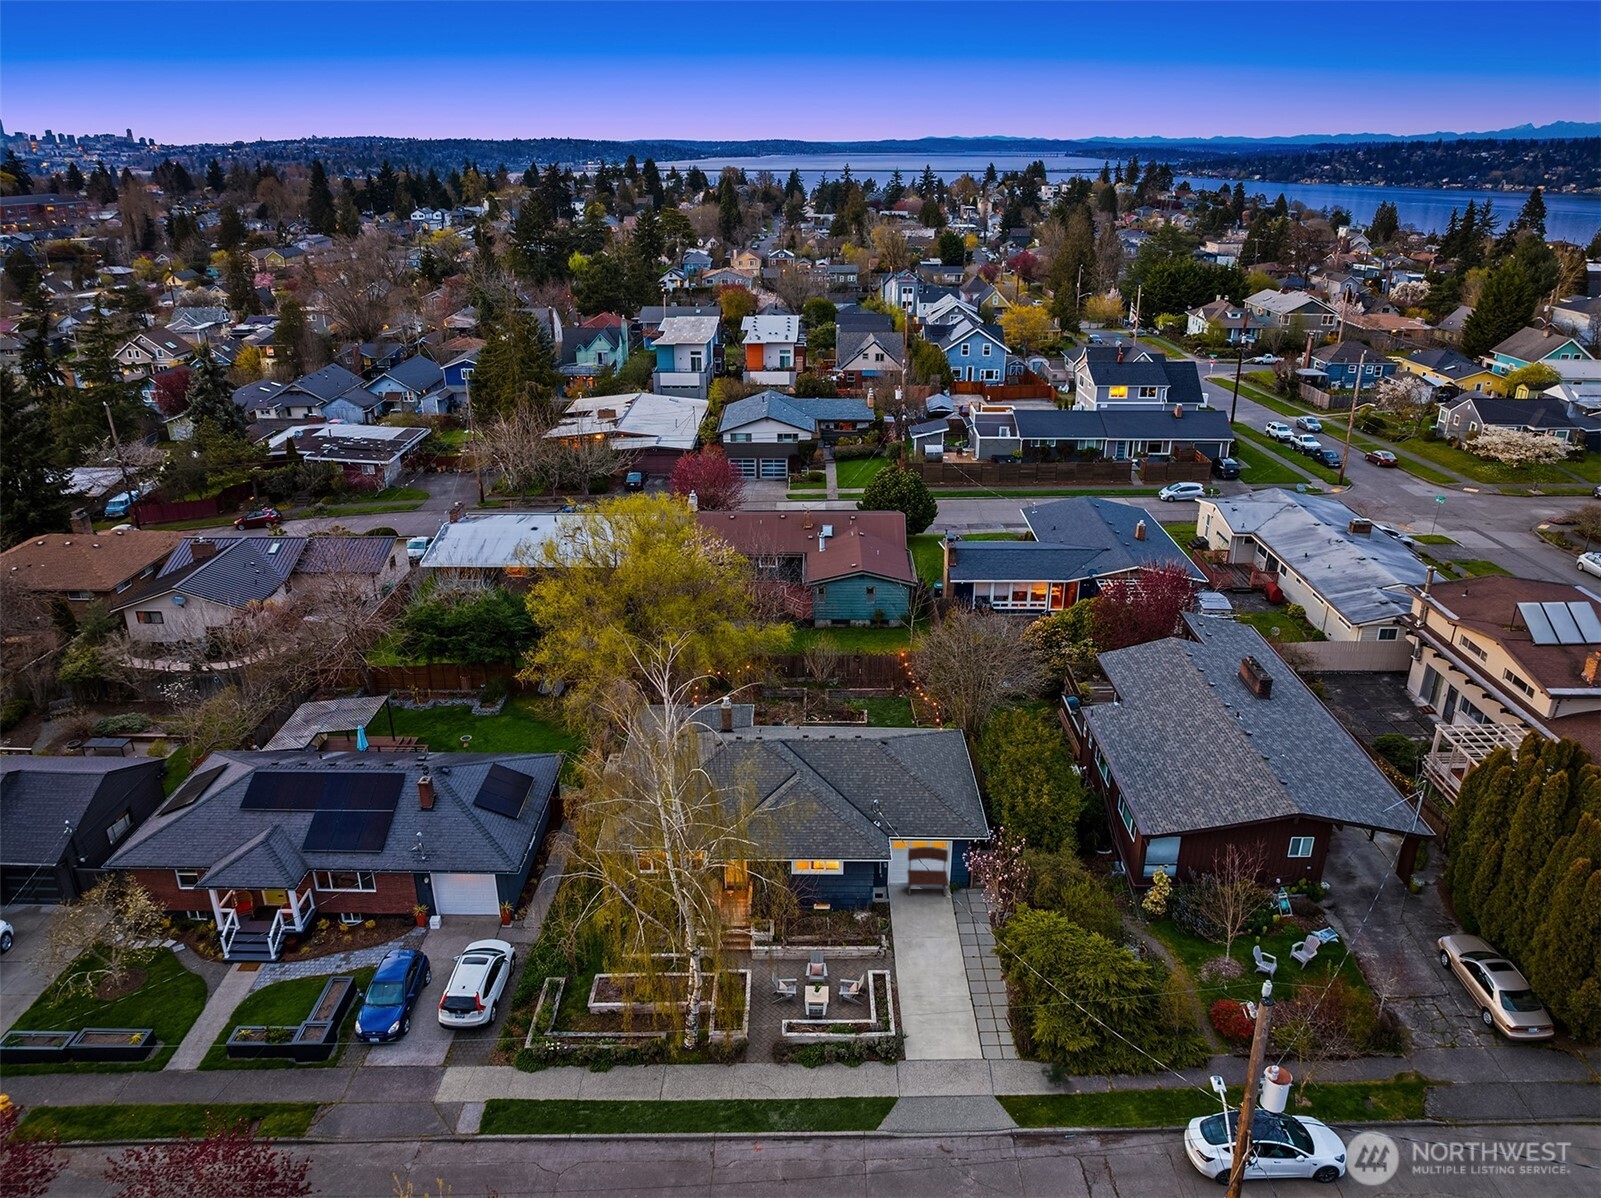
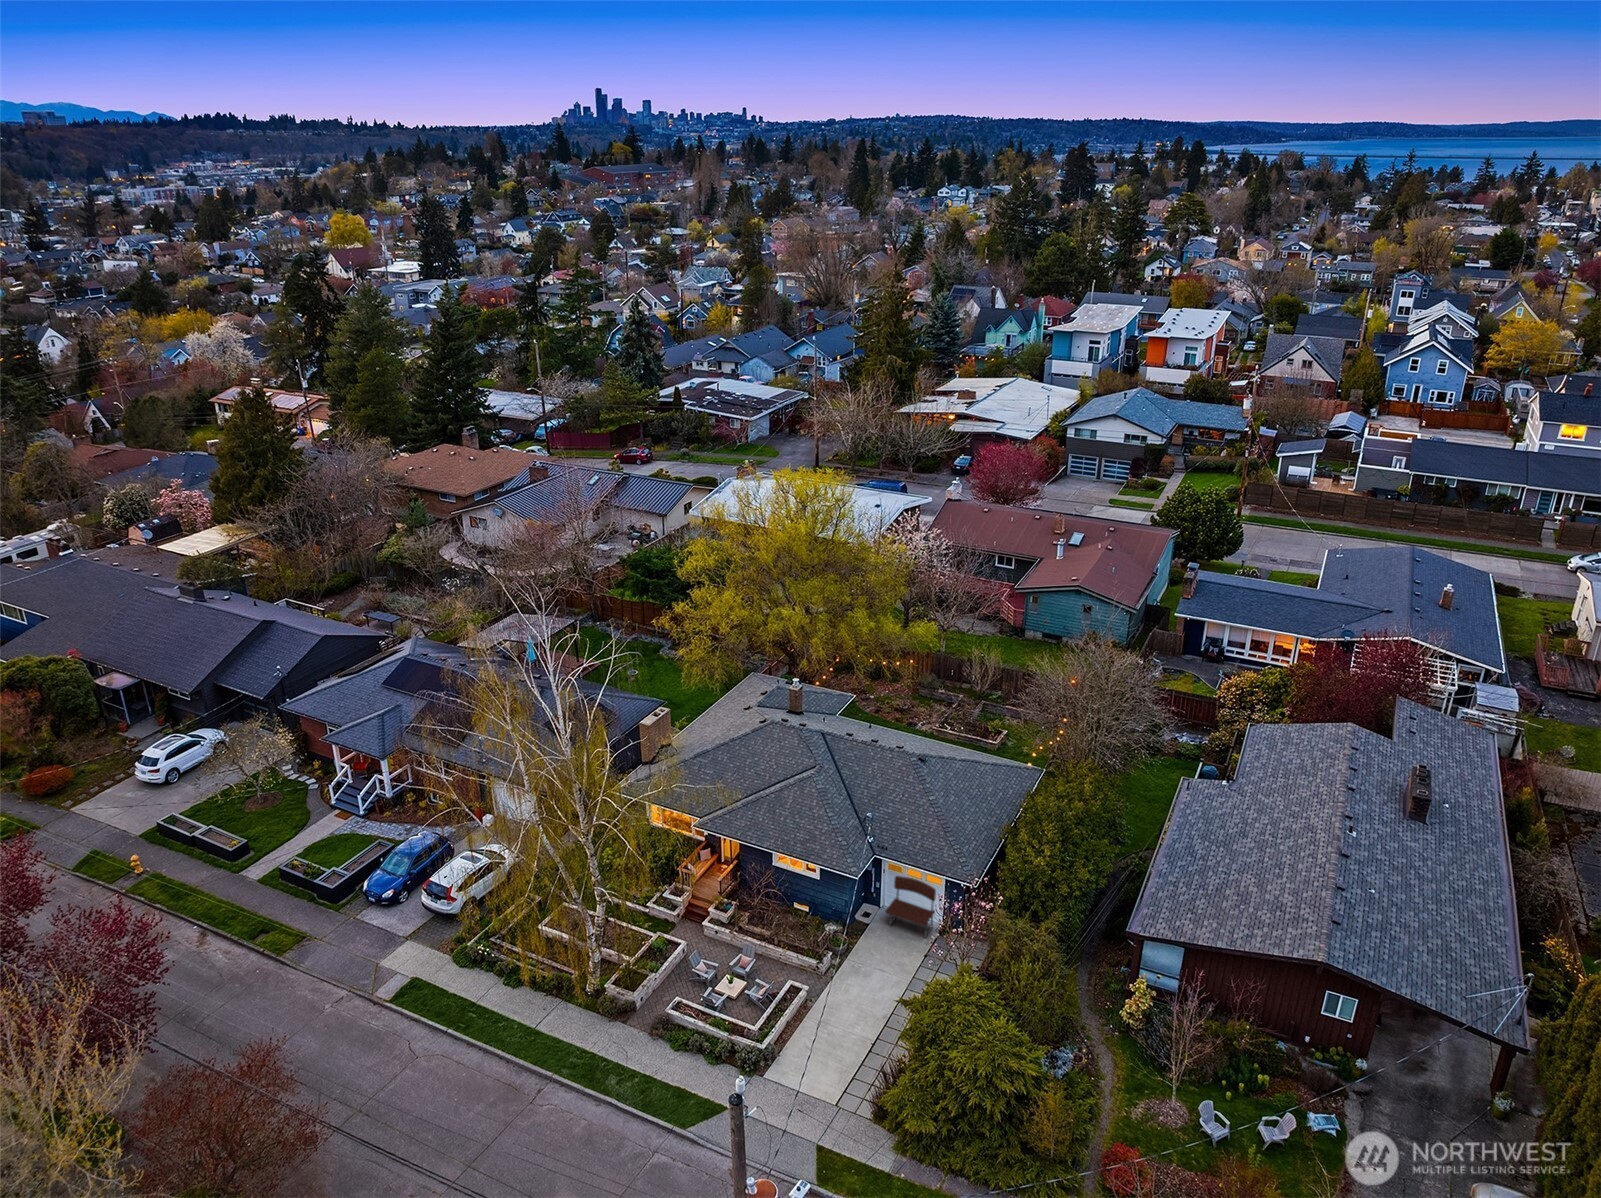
potted plant: present [1041,1063,1070,1086] -> none [877,1140,912,1168]

